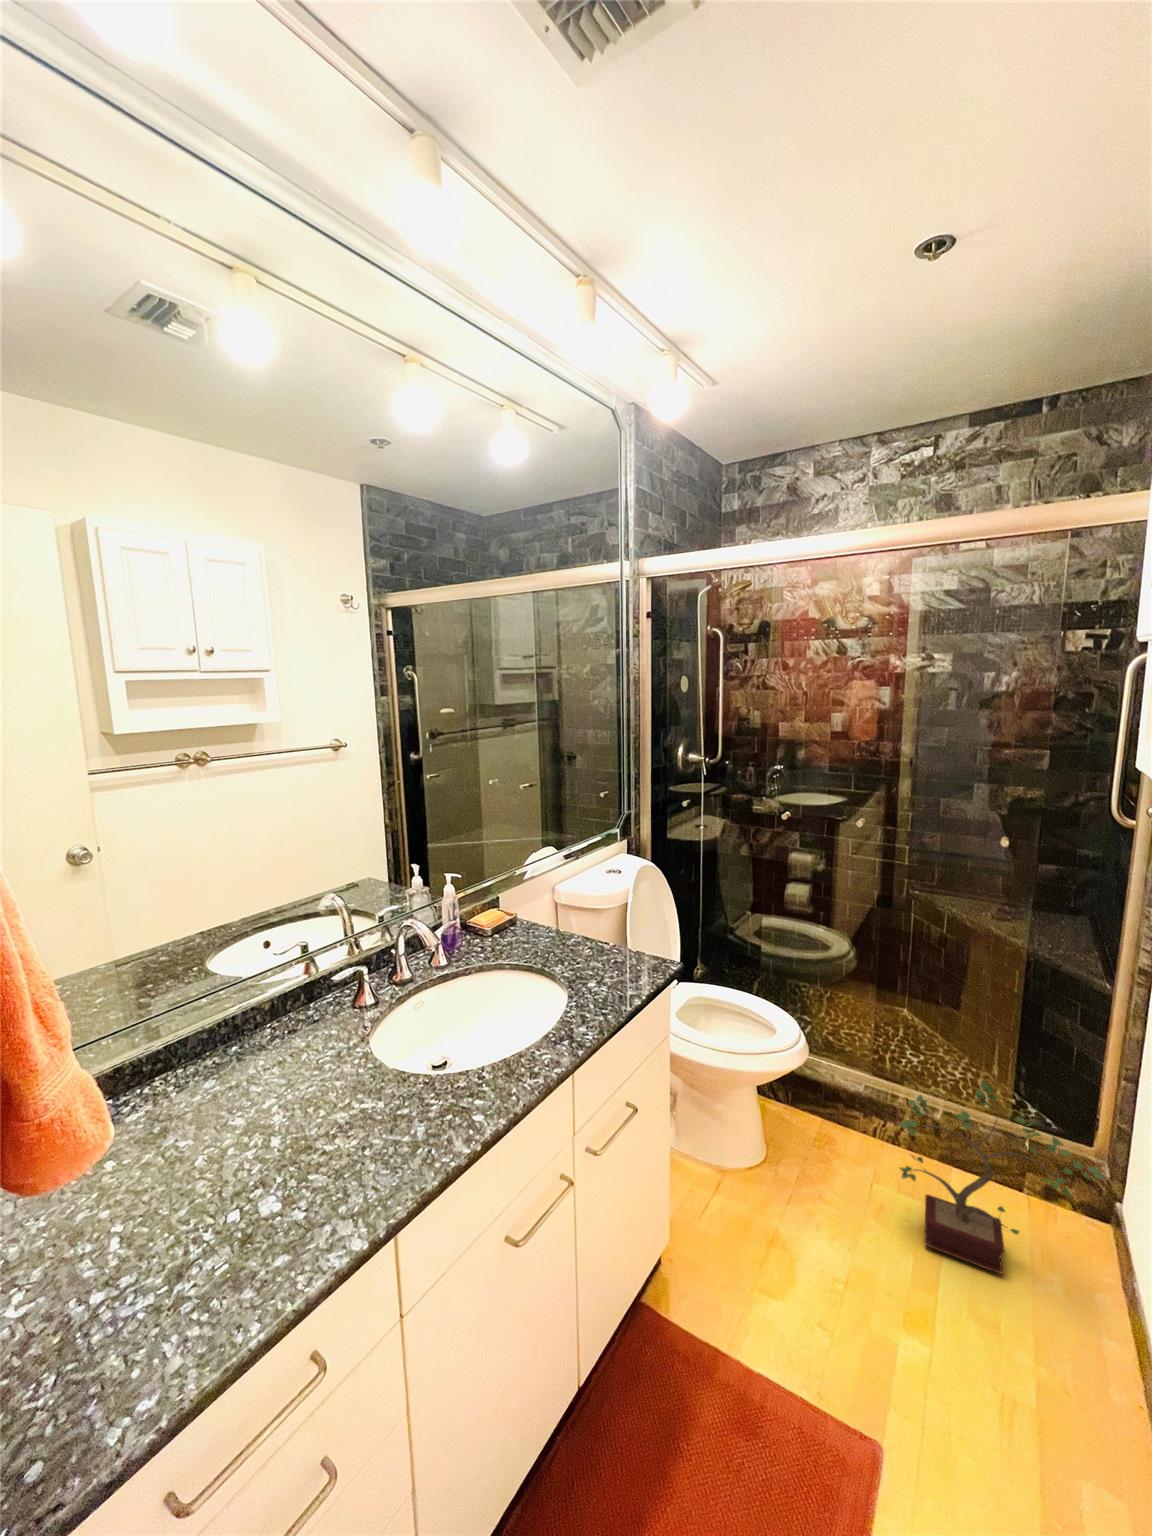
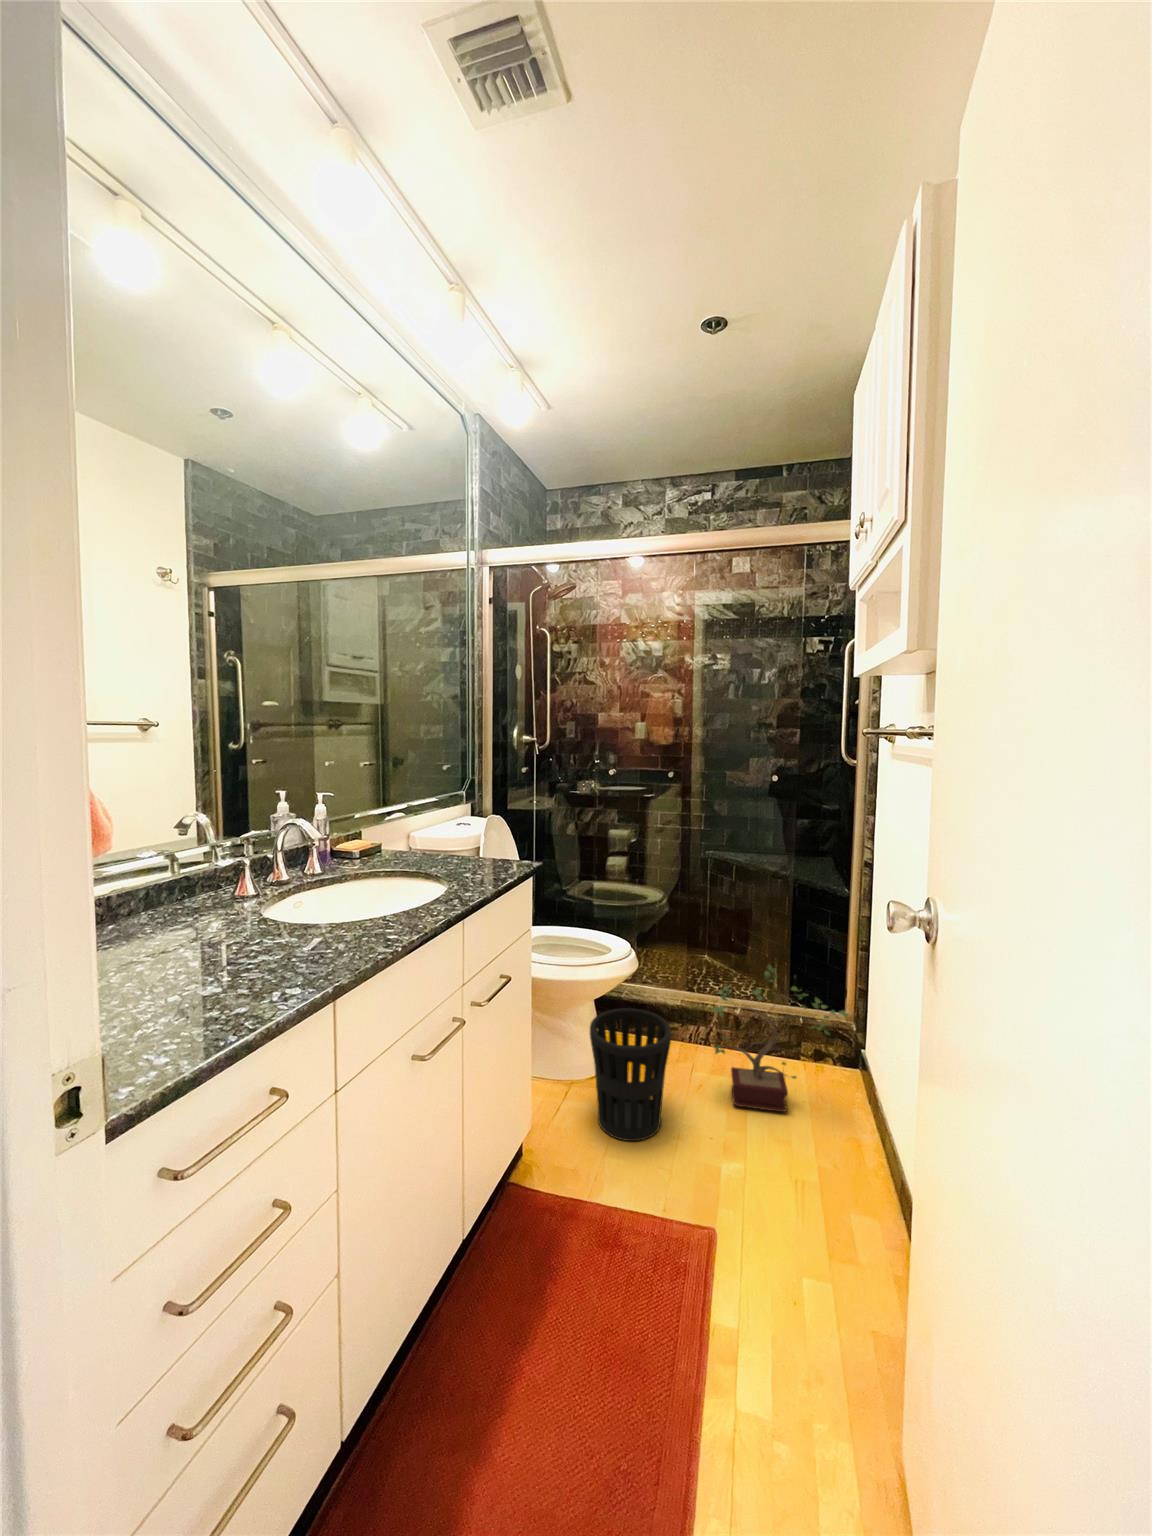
wastebasket: none [739,1099,841,1267] -> present [590,1008,671,1141]

